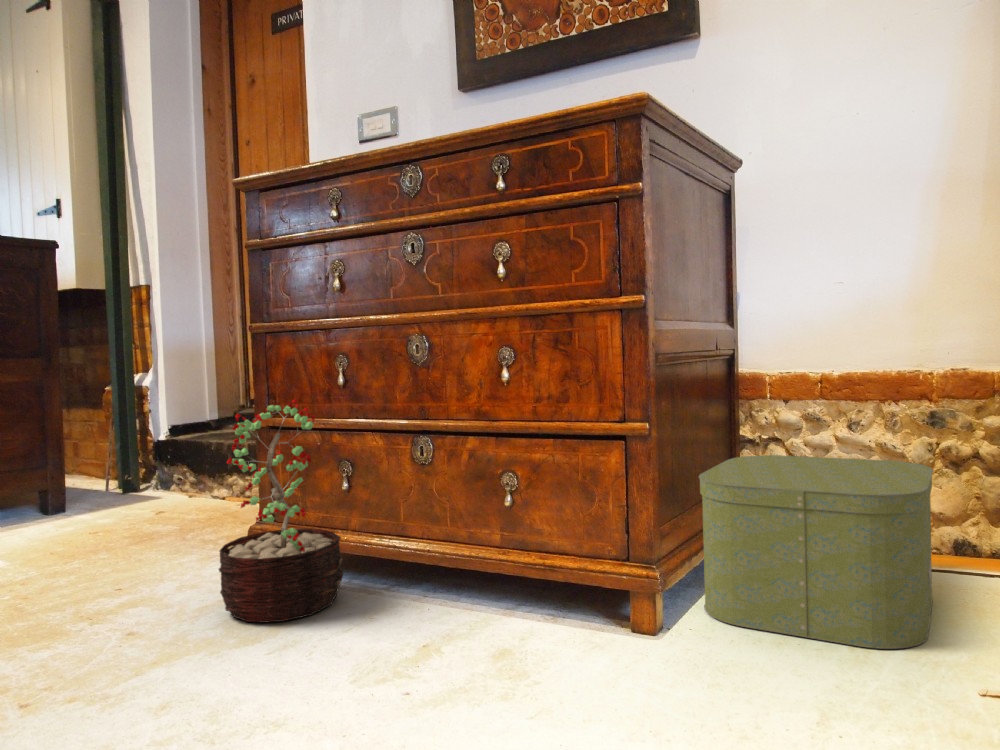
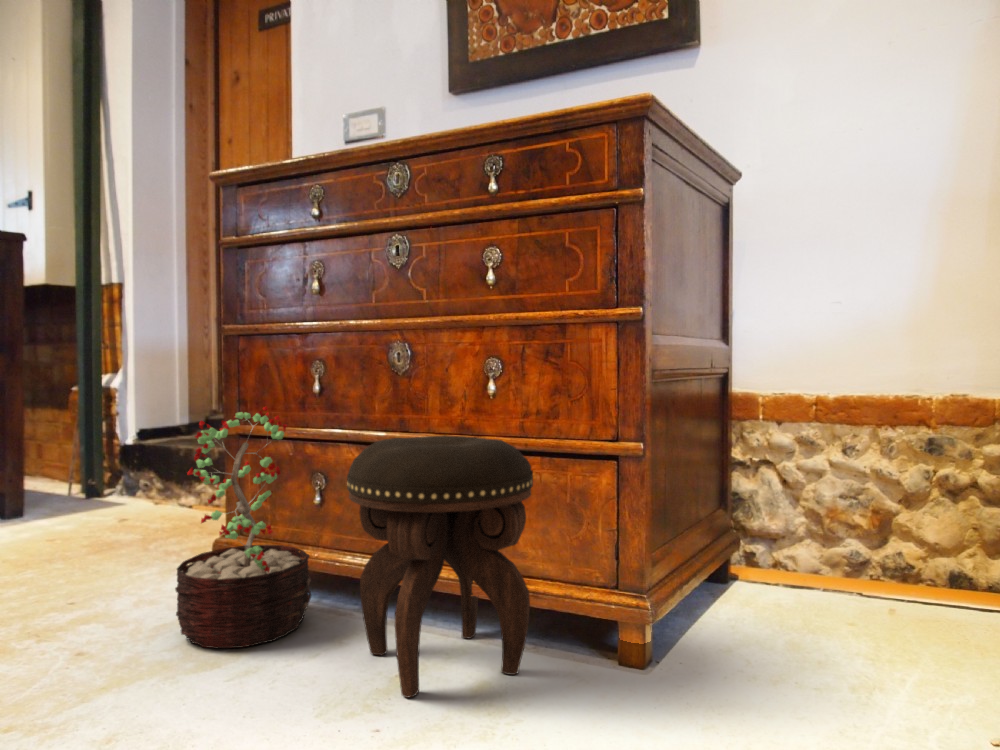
footstool: none [373,421,545,660] -> present [347,435,533,698]
storage box: present [699,455,933,649] -> none [694,479,940,694]

